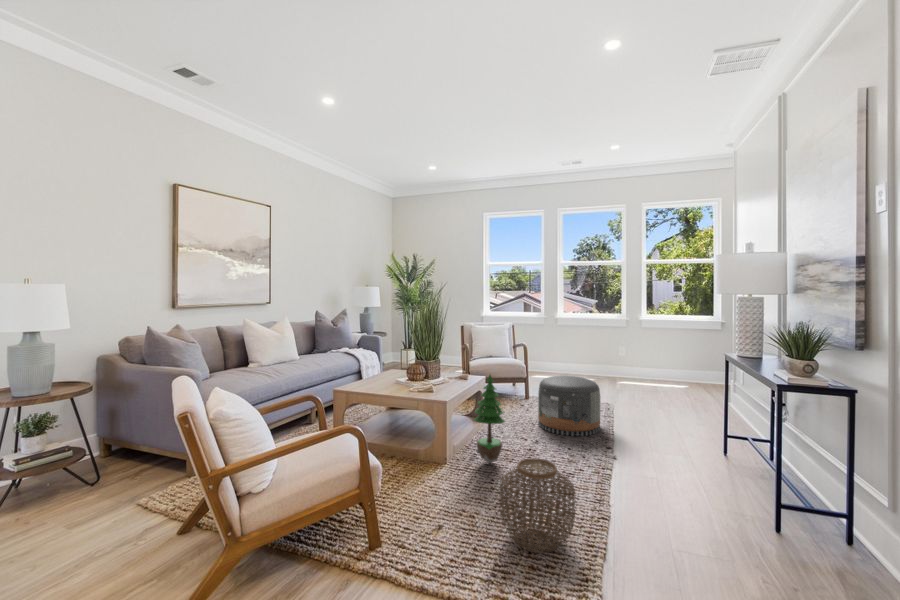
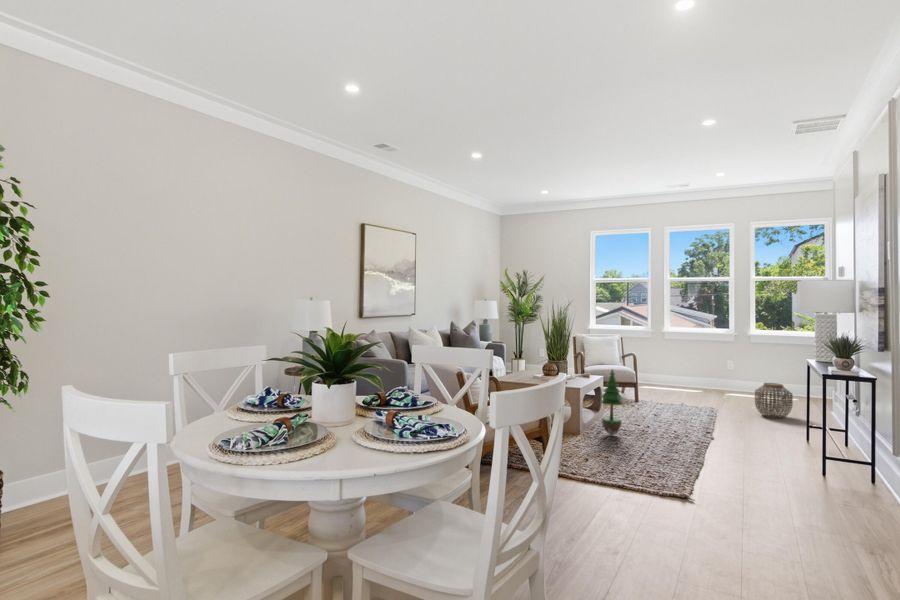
pouf: present [538,376,600,436] -> none [648,379,702,425]
woven basket: present [500,458,575,553] -> present [755,383,793,419]

